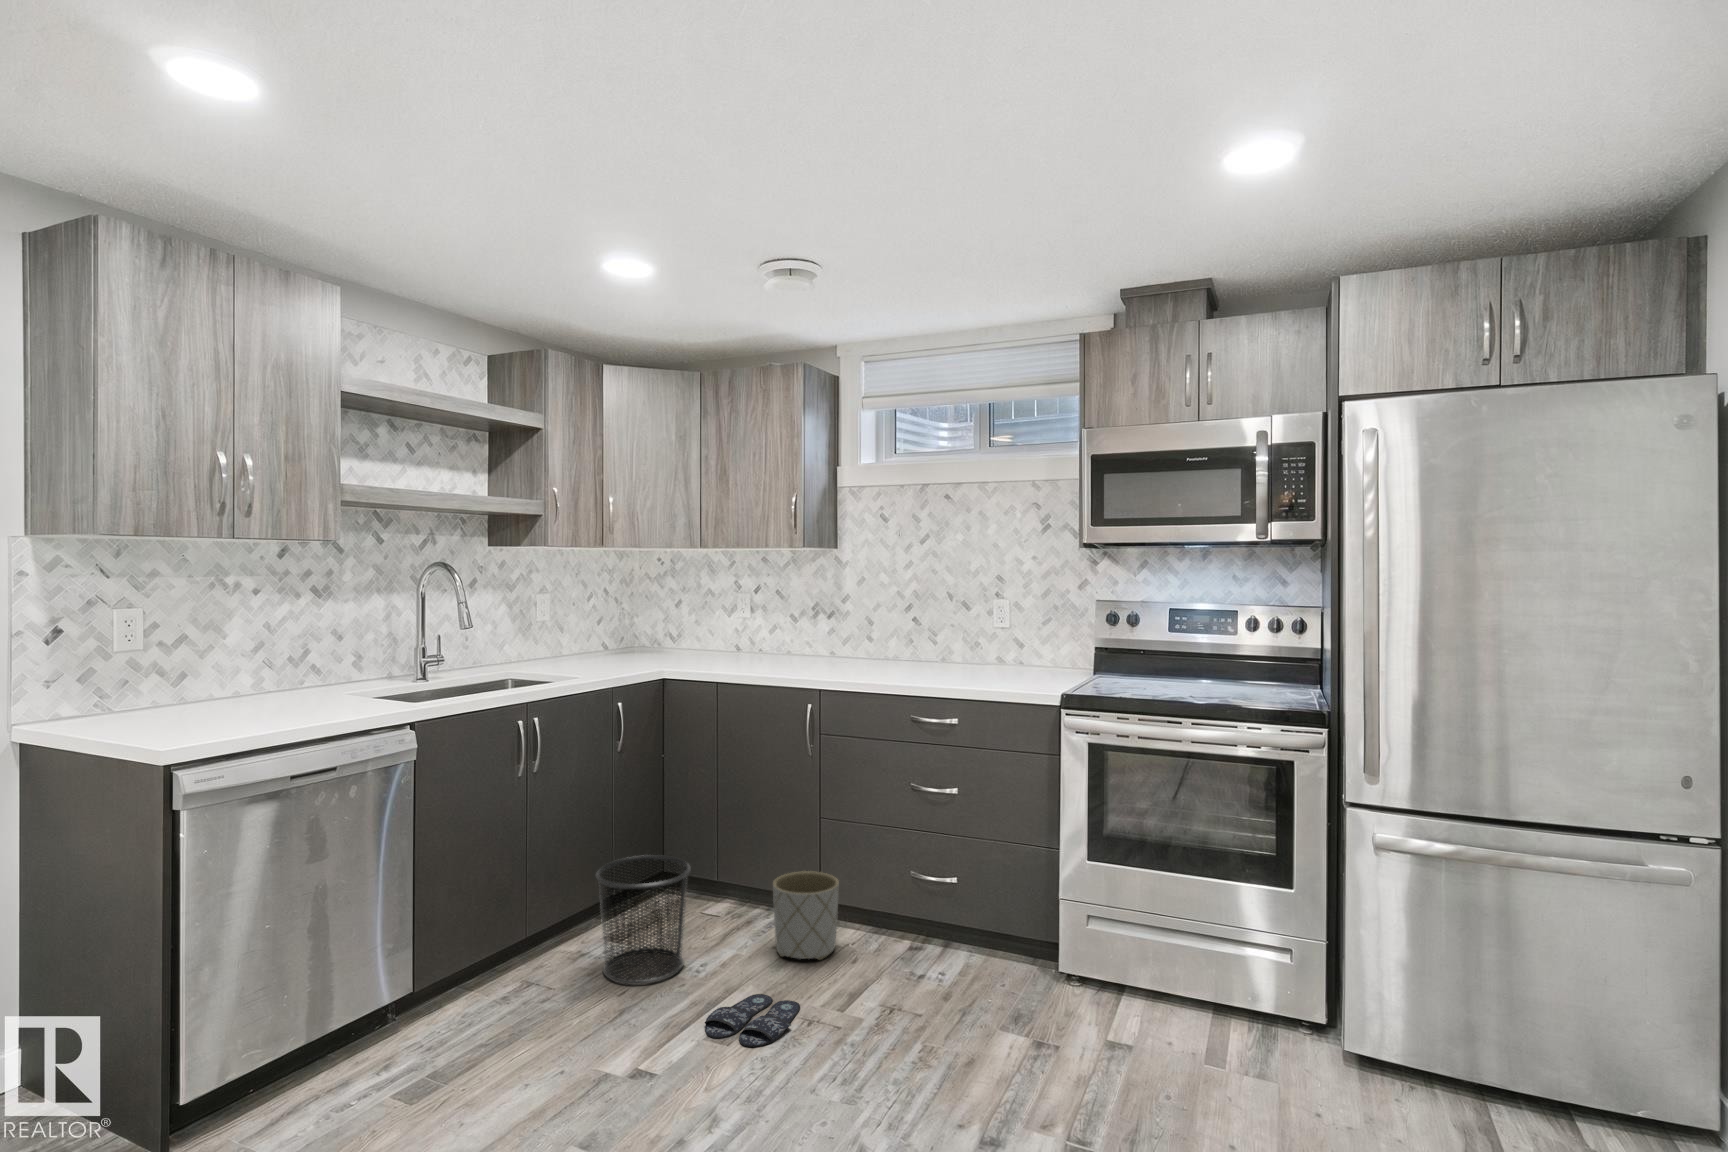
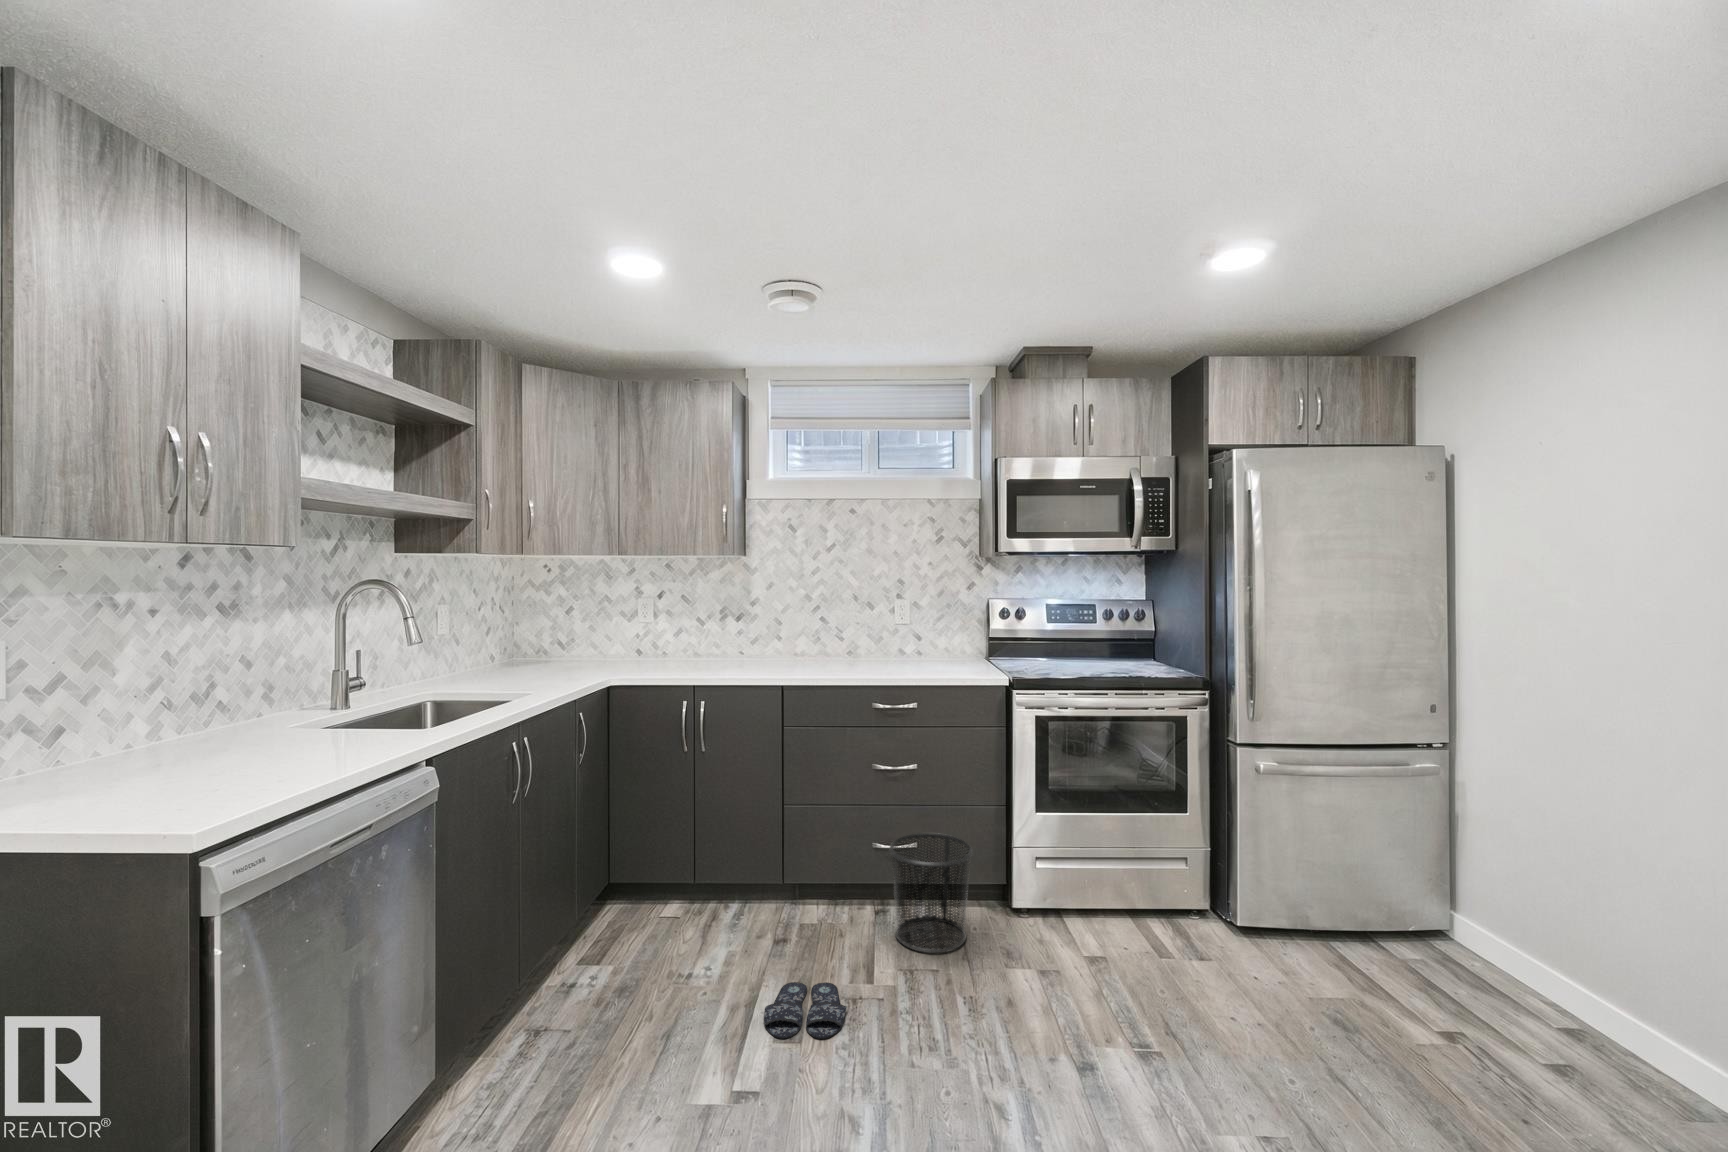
waste bin: present [596,855,691,985] -> present [889,833,973,953]
planter: present [773,871,839,960] -> none [761,855,823,942]

